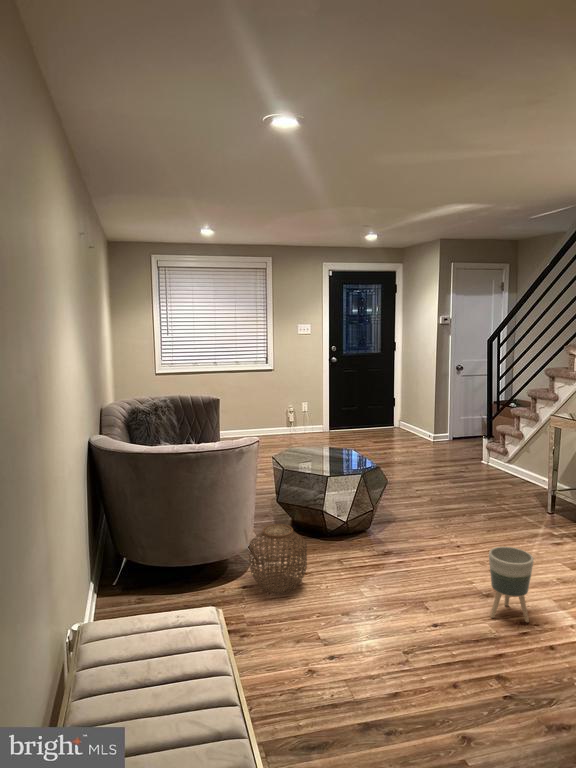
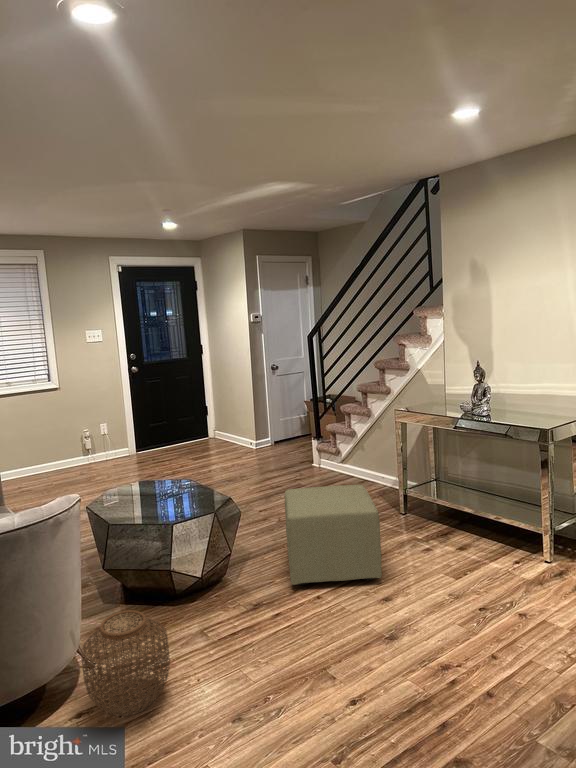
ottoman: none [419,469,502,554] -> present [285,485,382,585]
planter: present [489,547,534,622] -> none [397,577,449,669]

